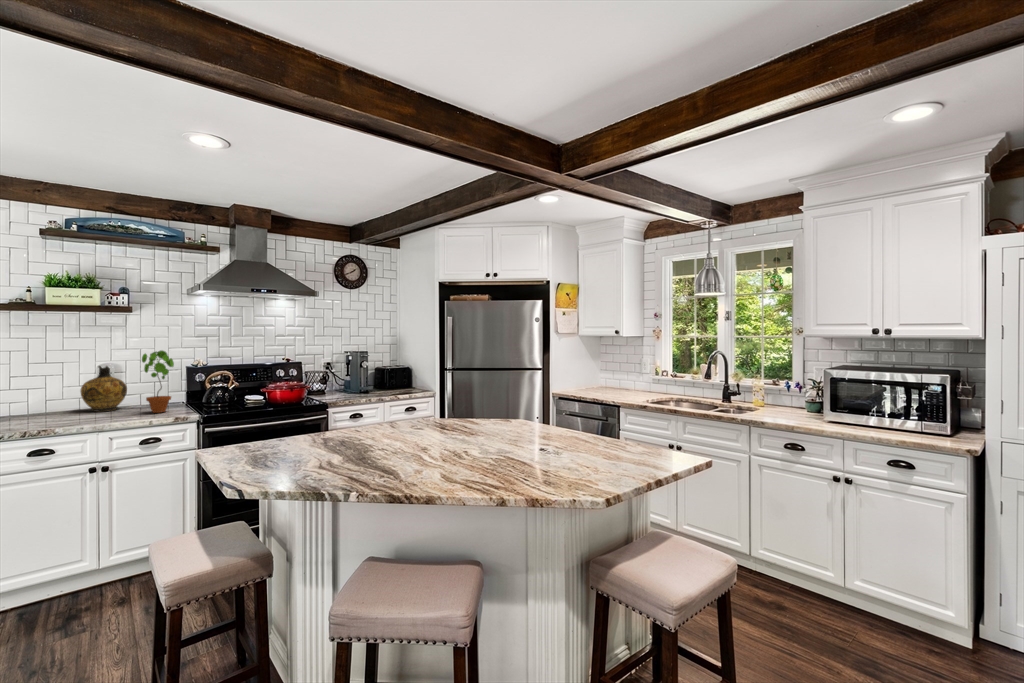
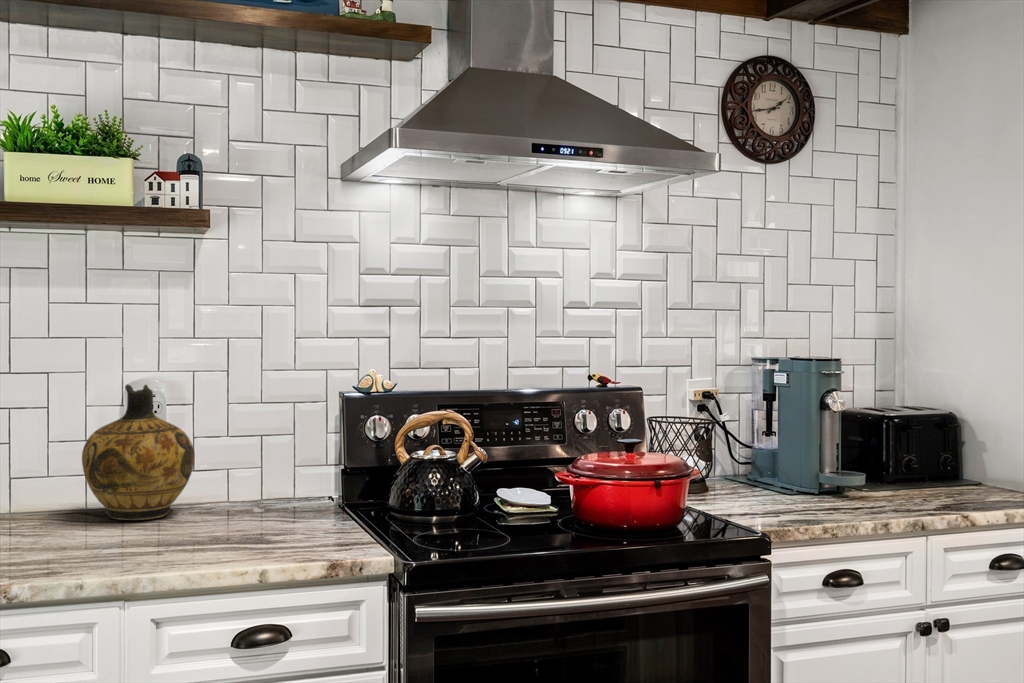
potted plant: present [142,350,174,413] -> none [236,342,320,538]

